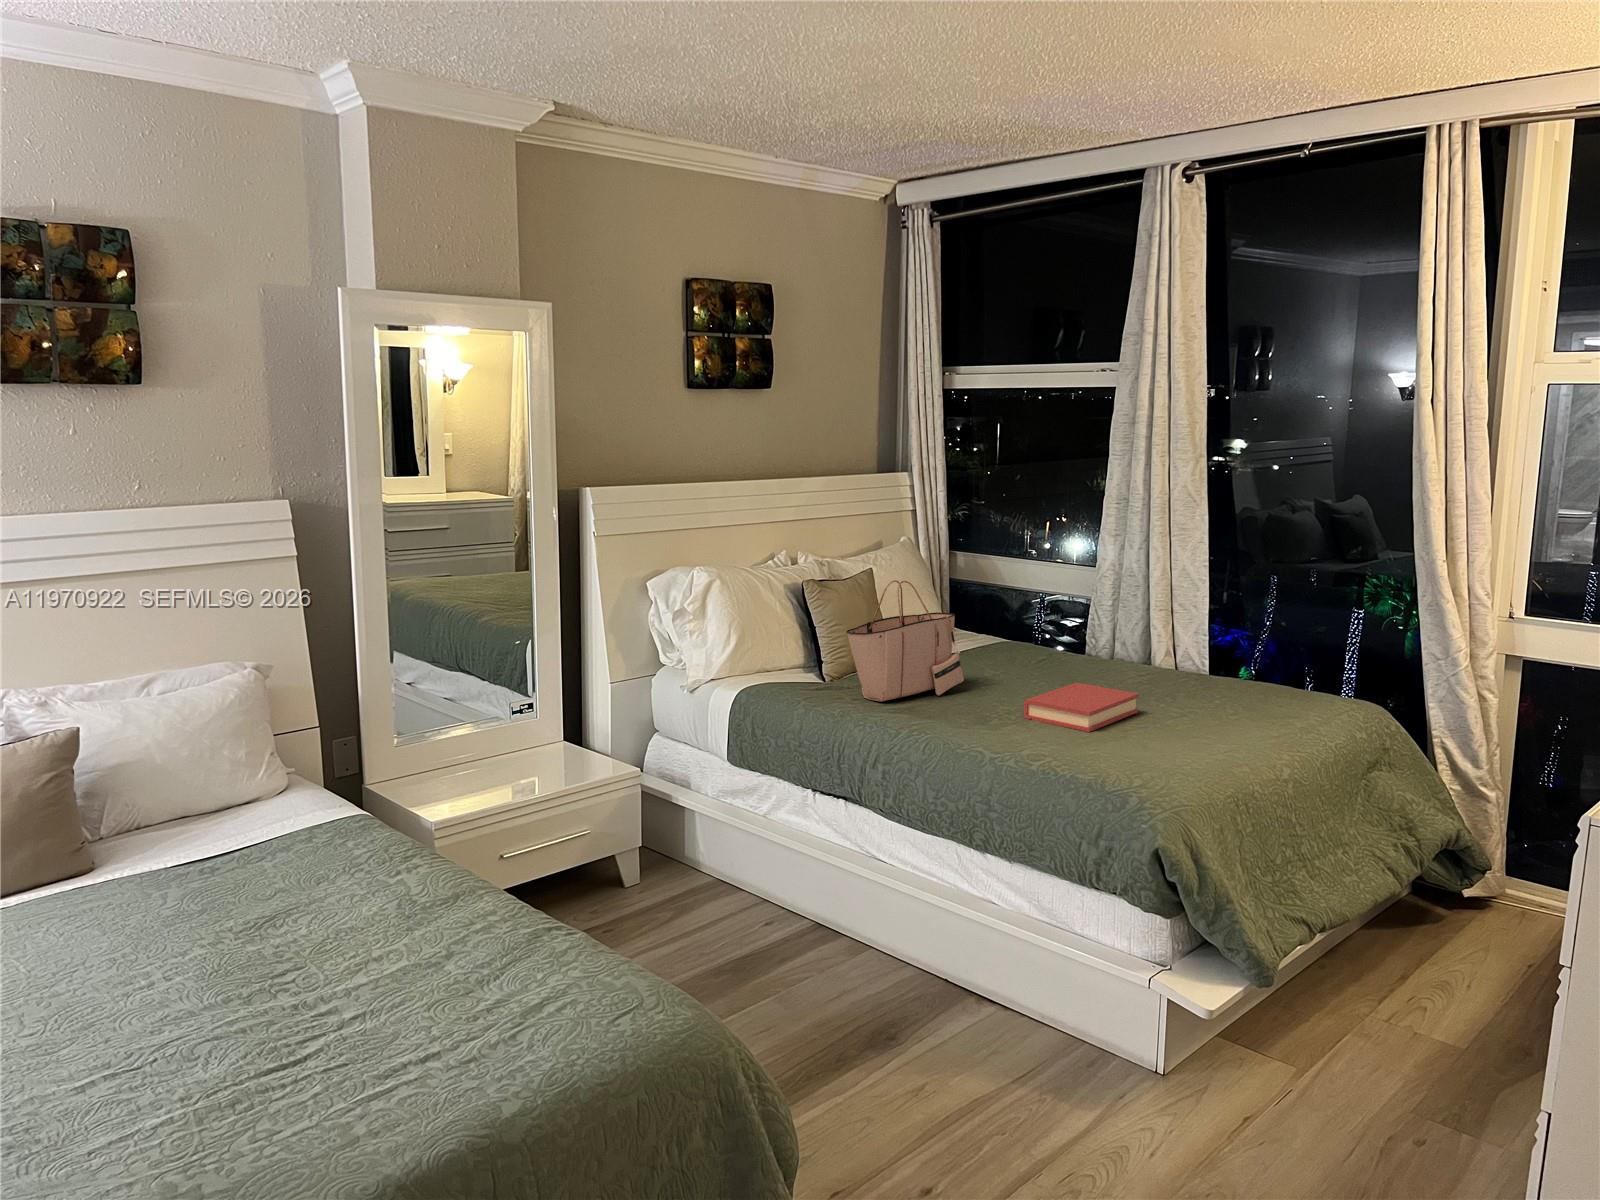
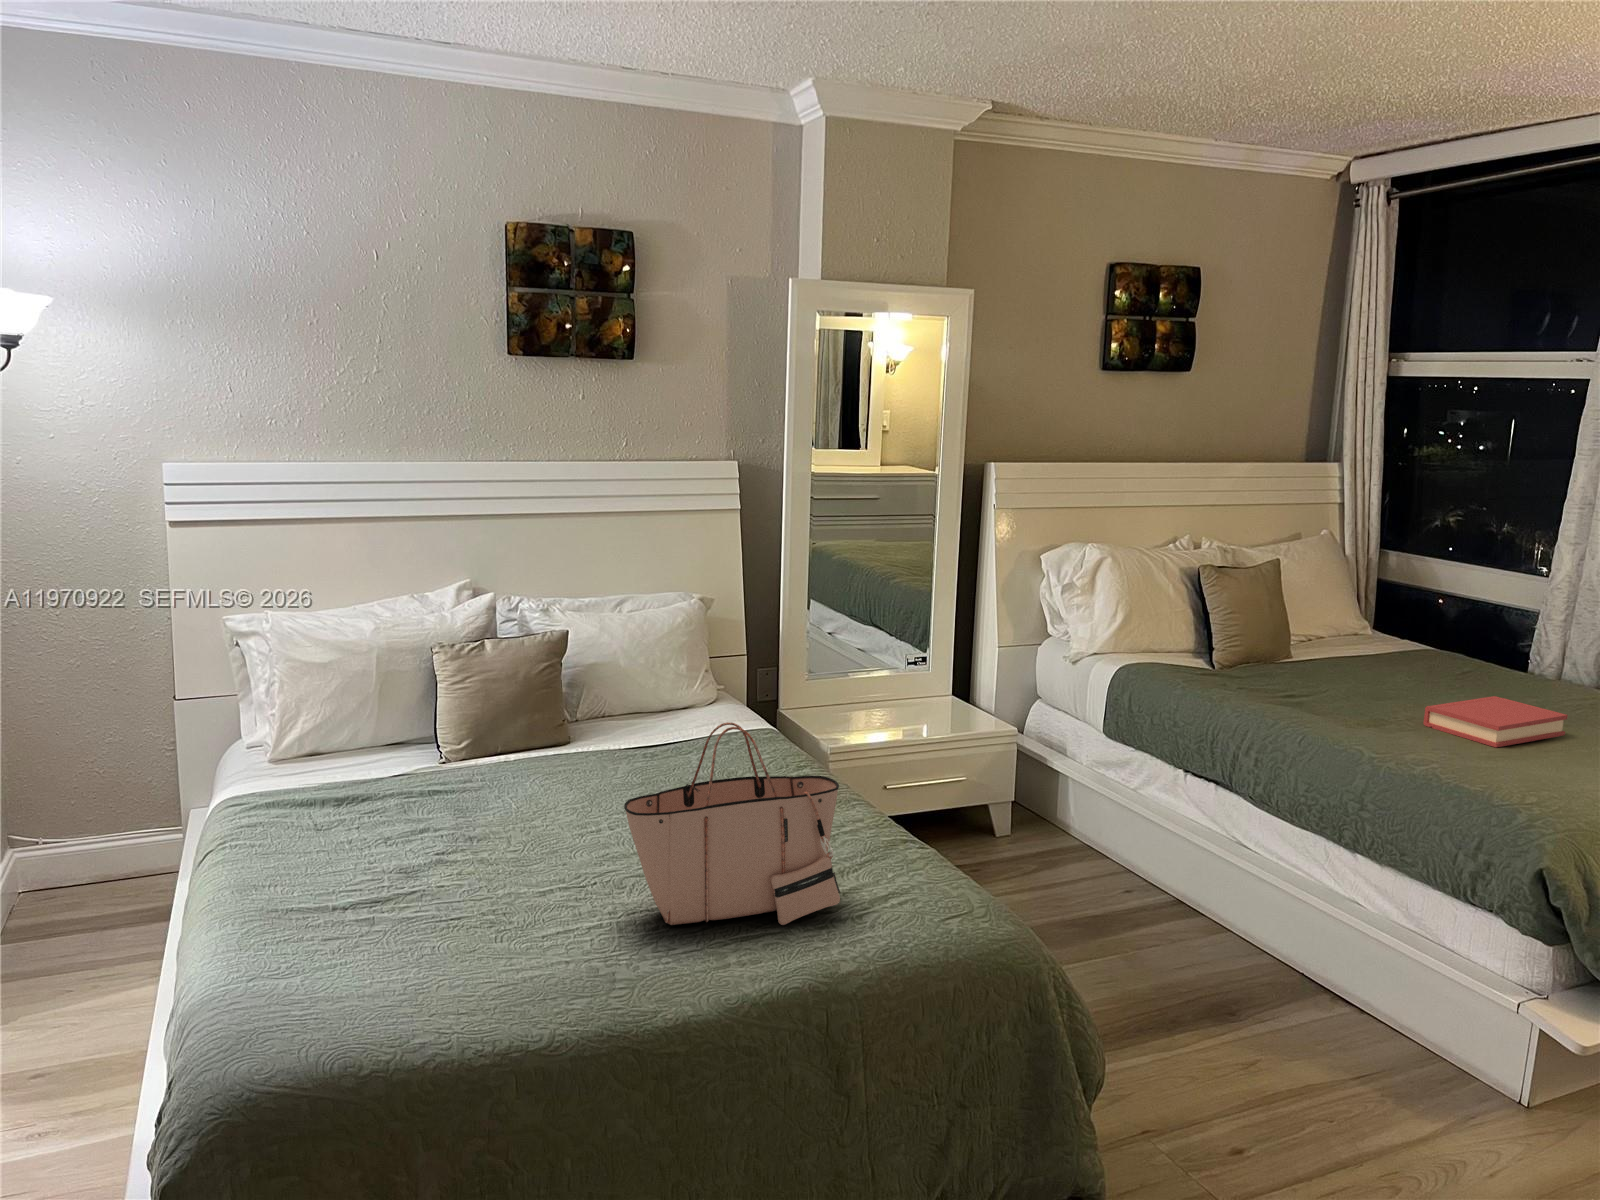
tote bag: present [846,580,964,701] -> present [624,722,840,925]

